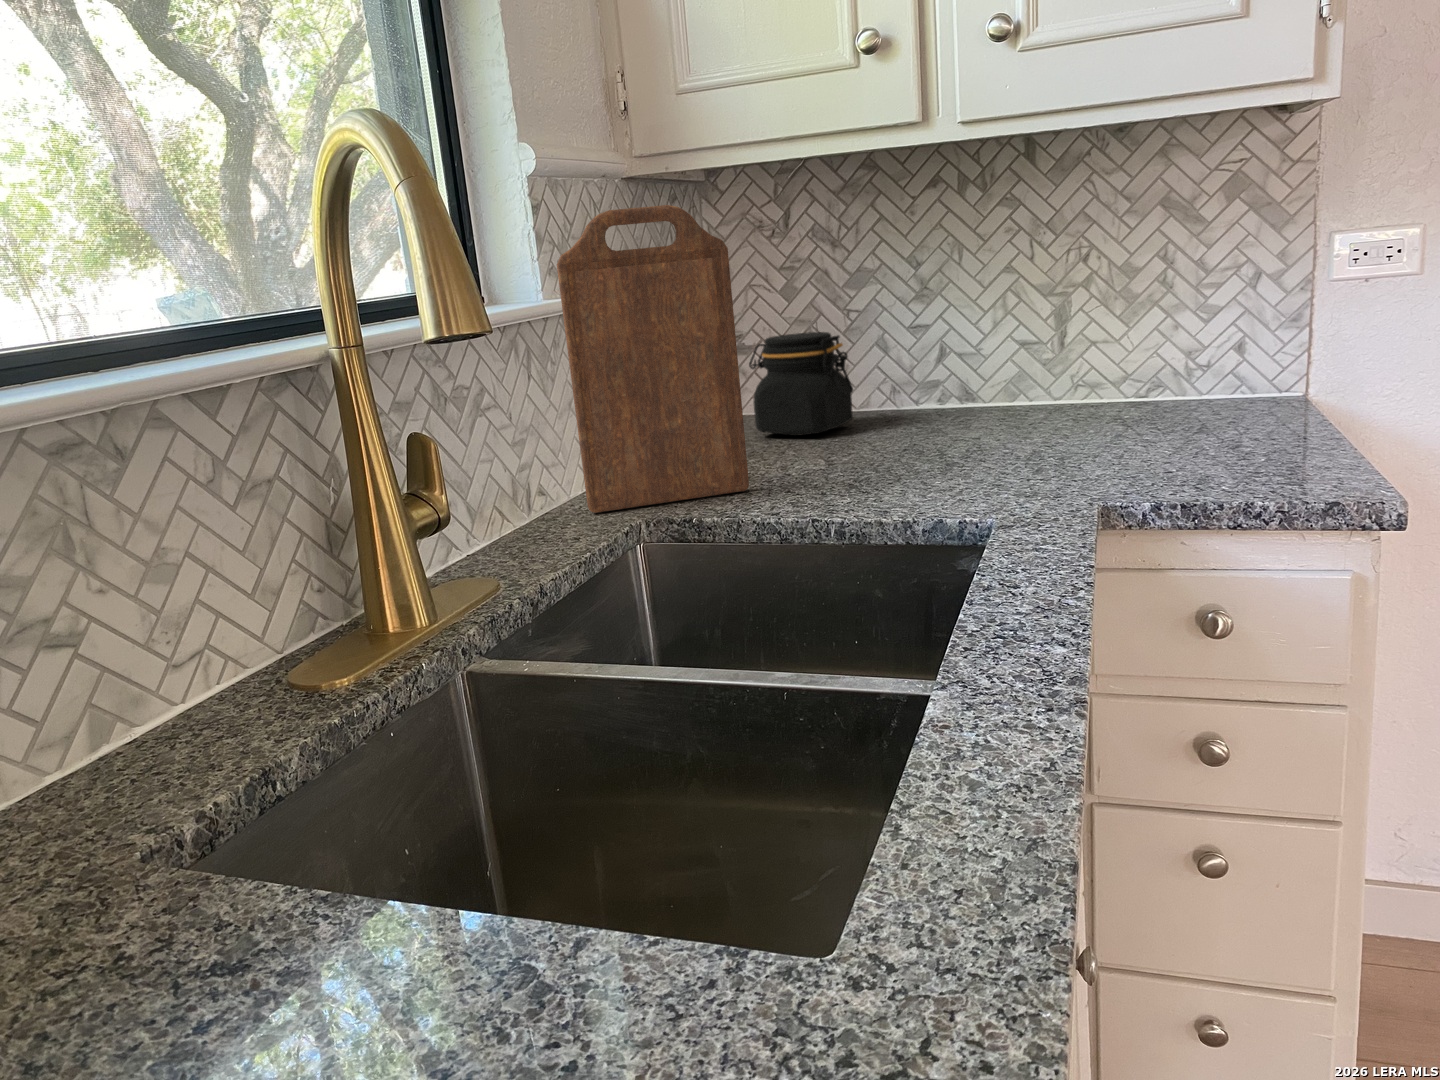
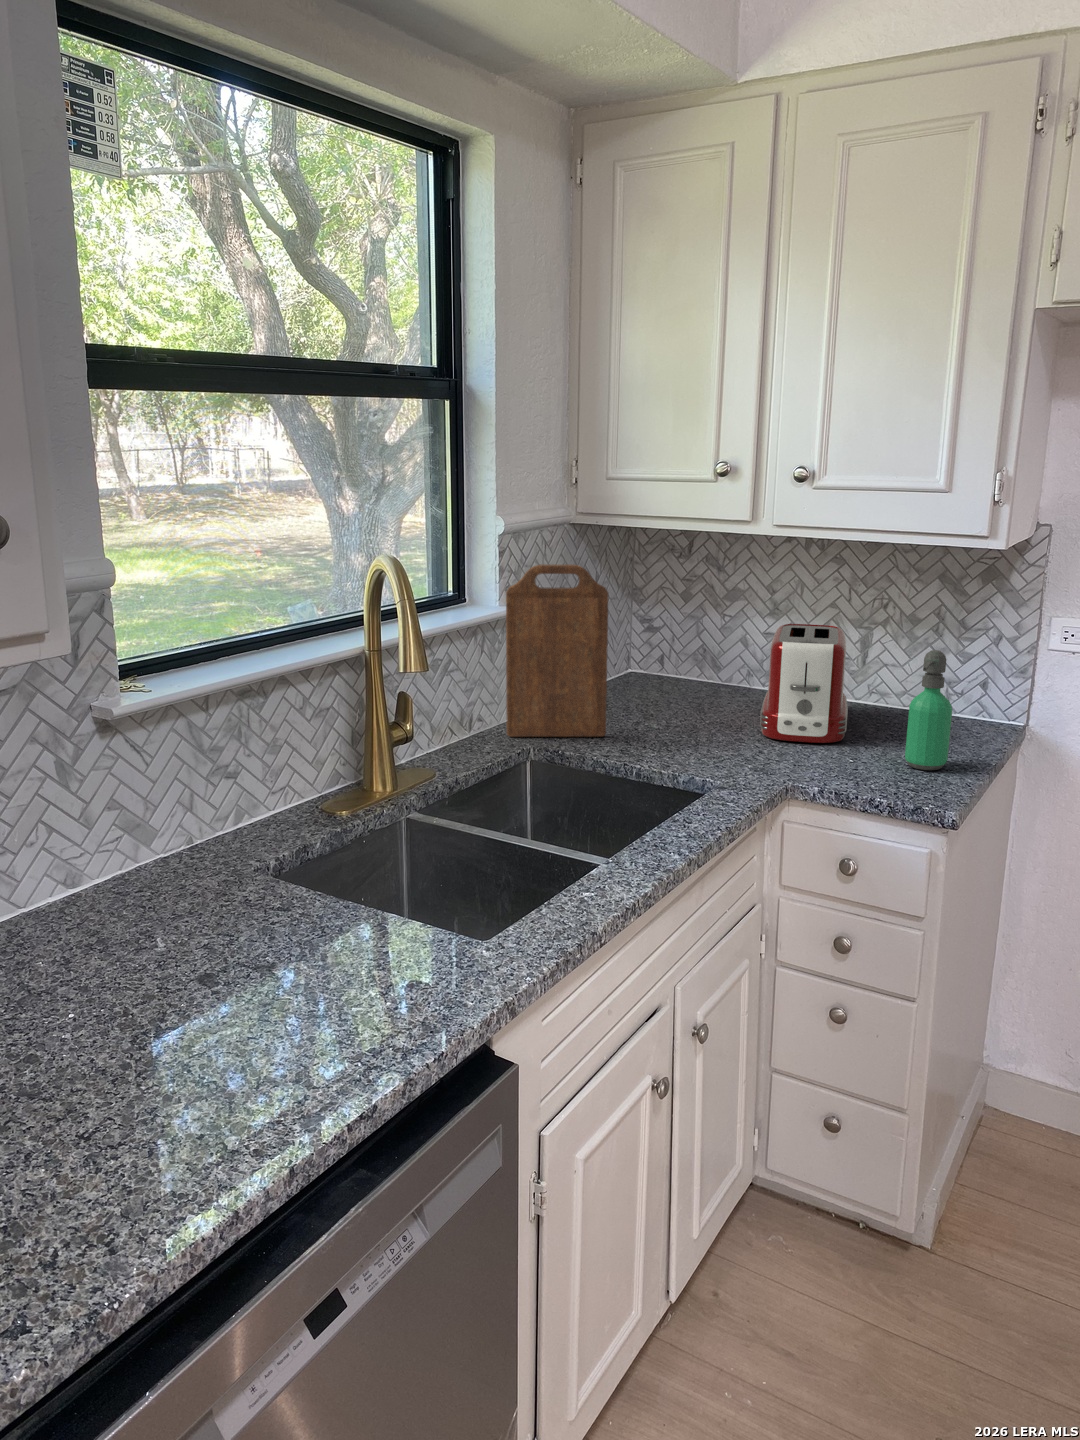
soap dispenser: none [1231,264,1304,457] -> present [905,650,952,770]
toaster: none [948,288,1108,455] -> present [760,624,848,743]
jar: present [749,332,853,436] -> none [643,629,710,699]

